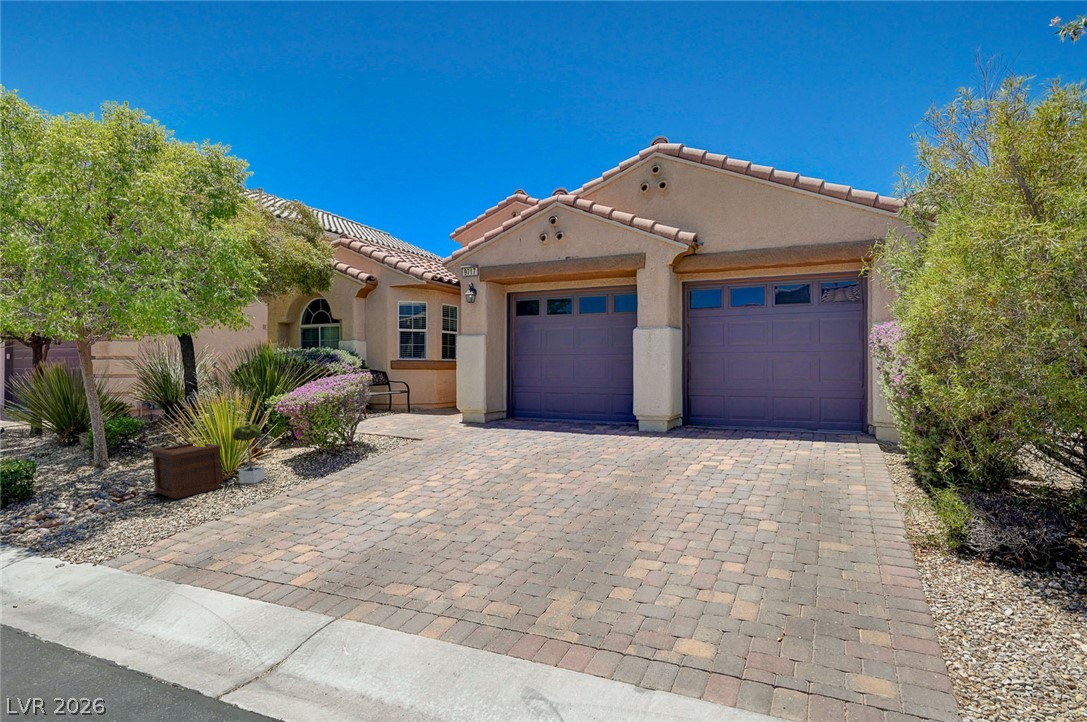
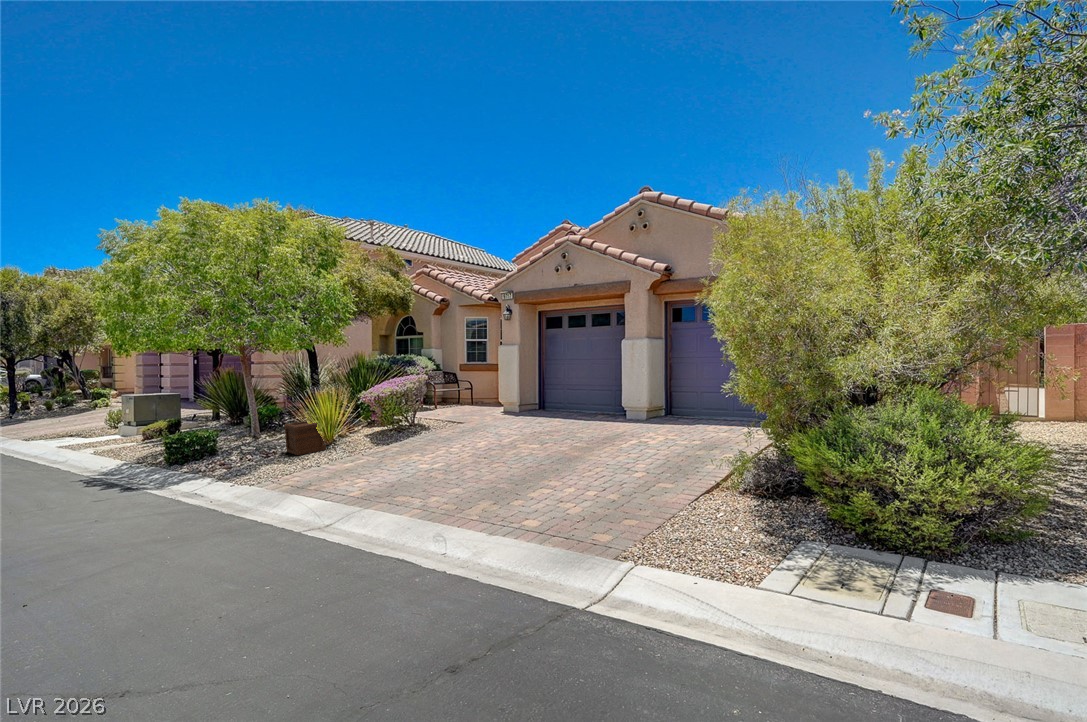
potted tree: present [233,424,265,483] -> none [331,408,352,448]

